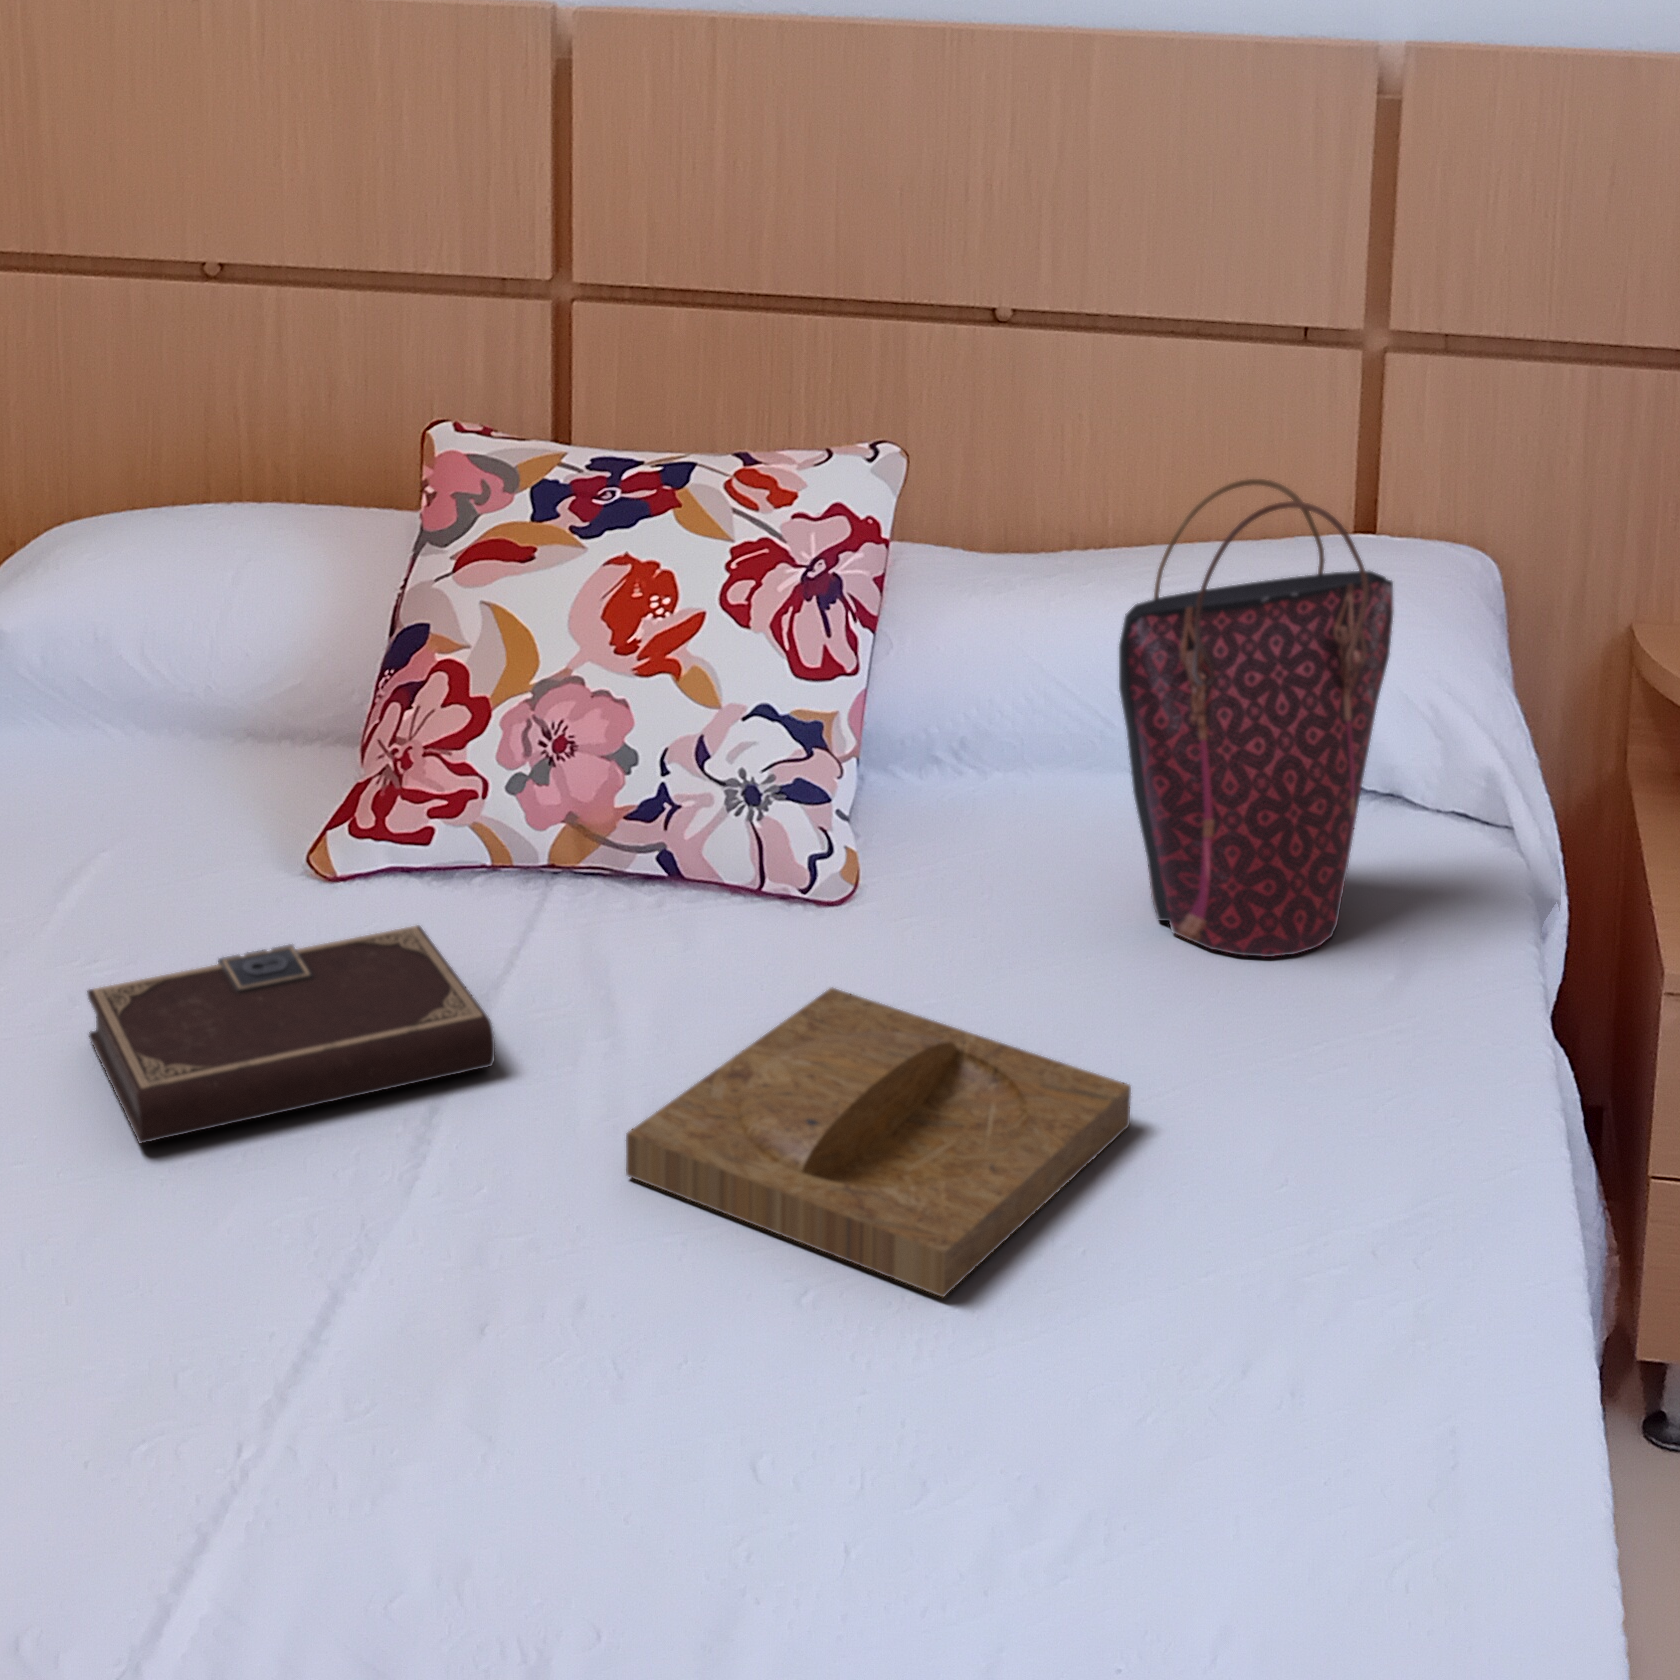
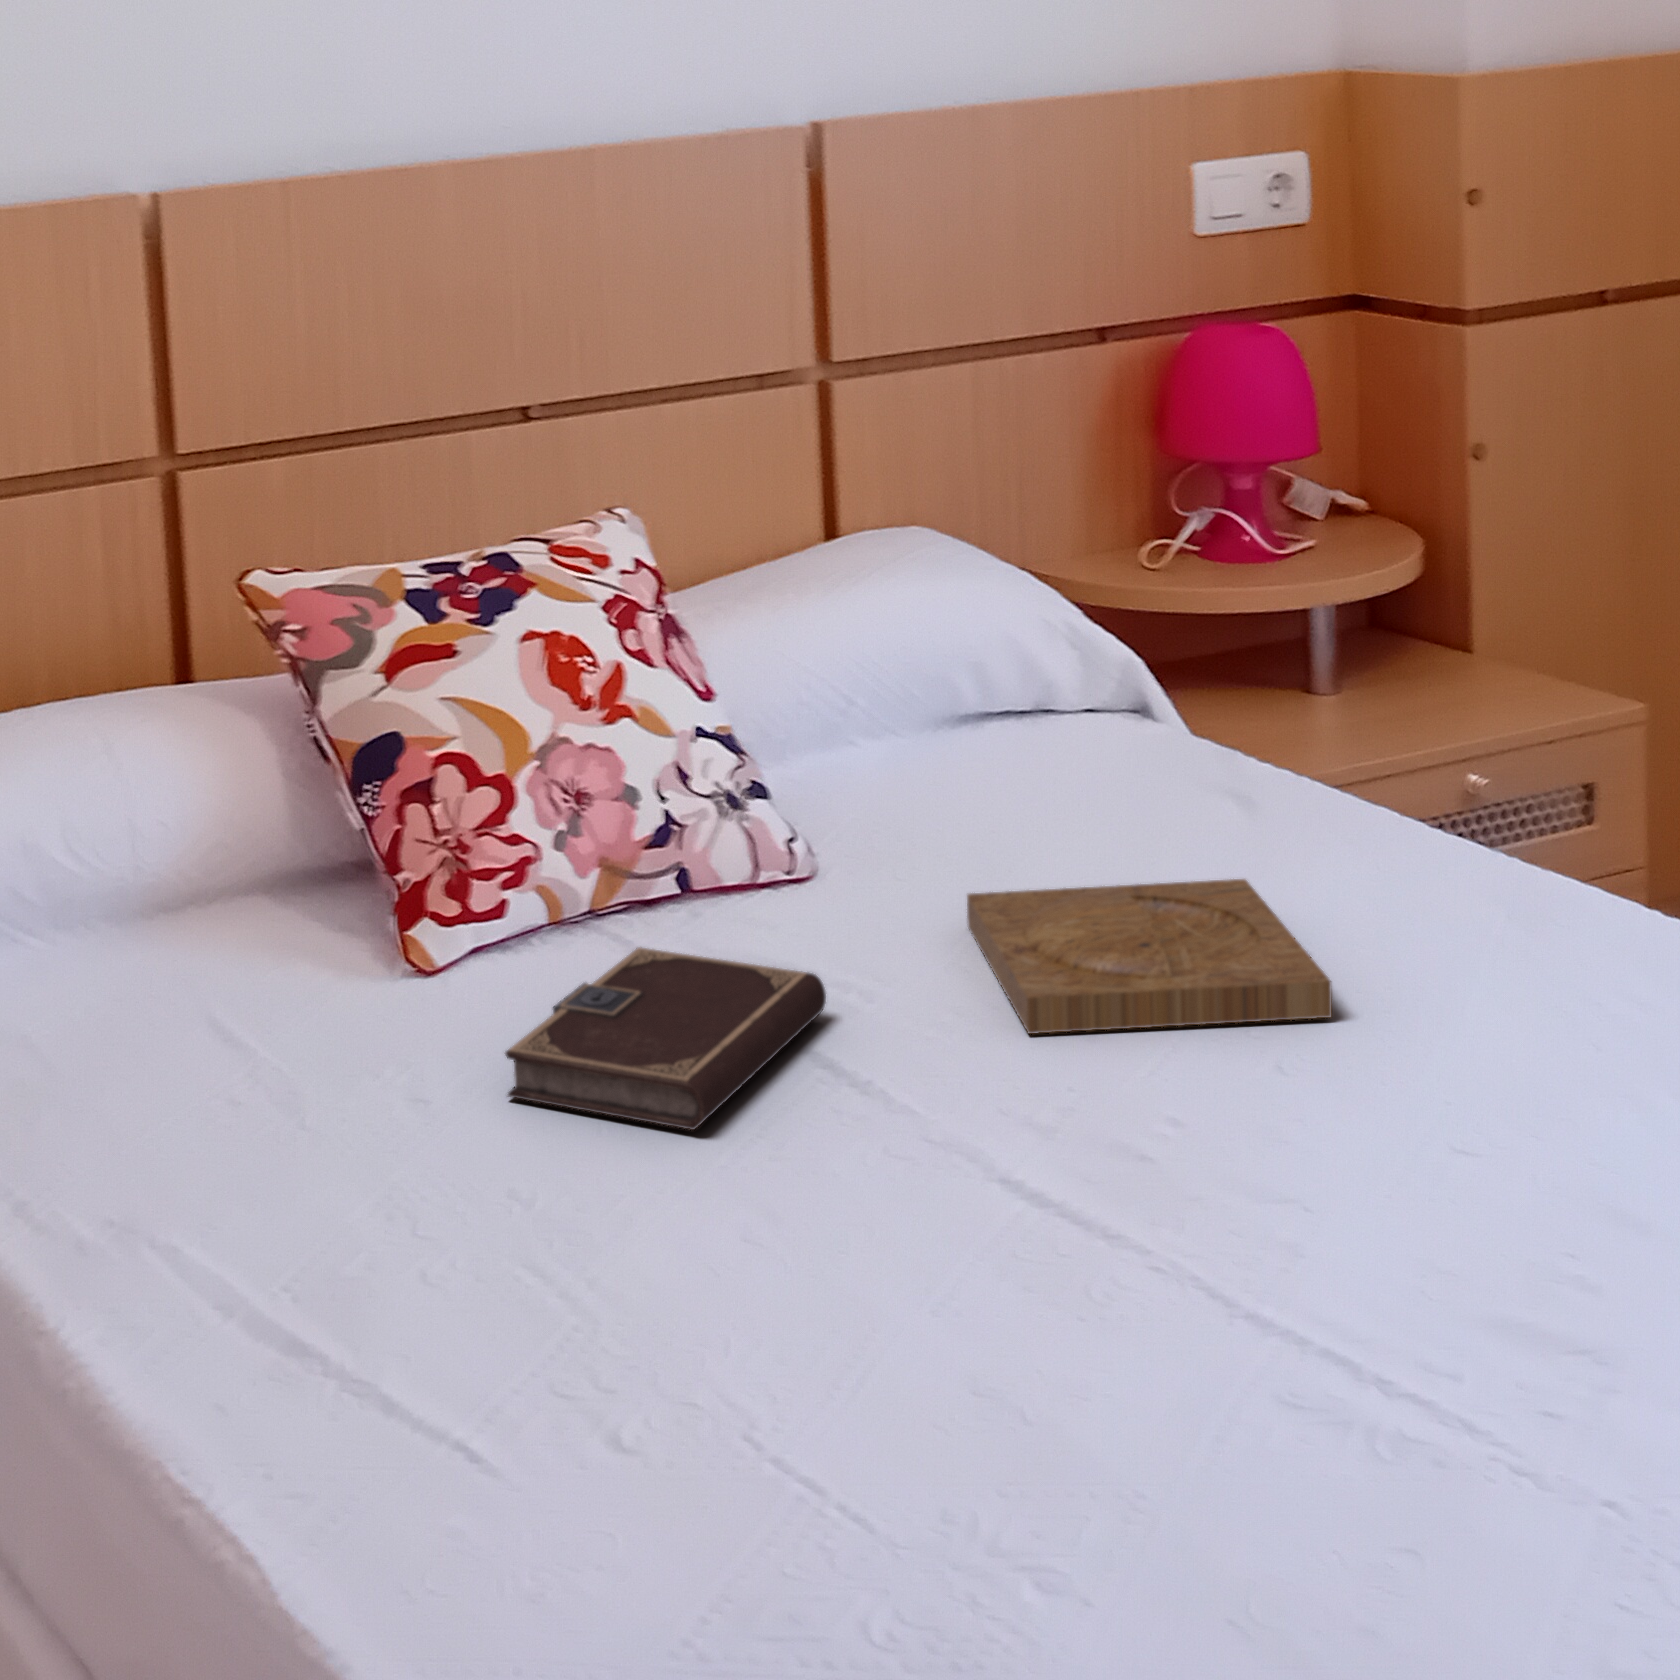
handbag: present [1119,479,1394,957] -> none [995,442,1158,817]

